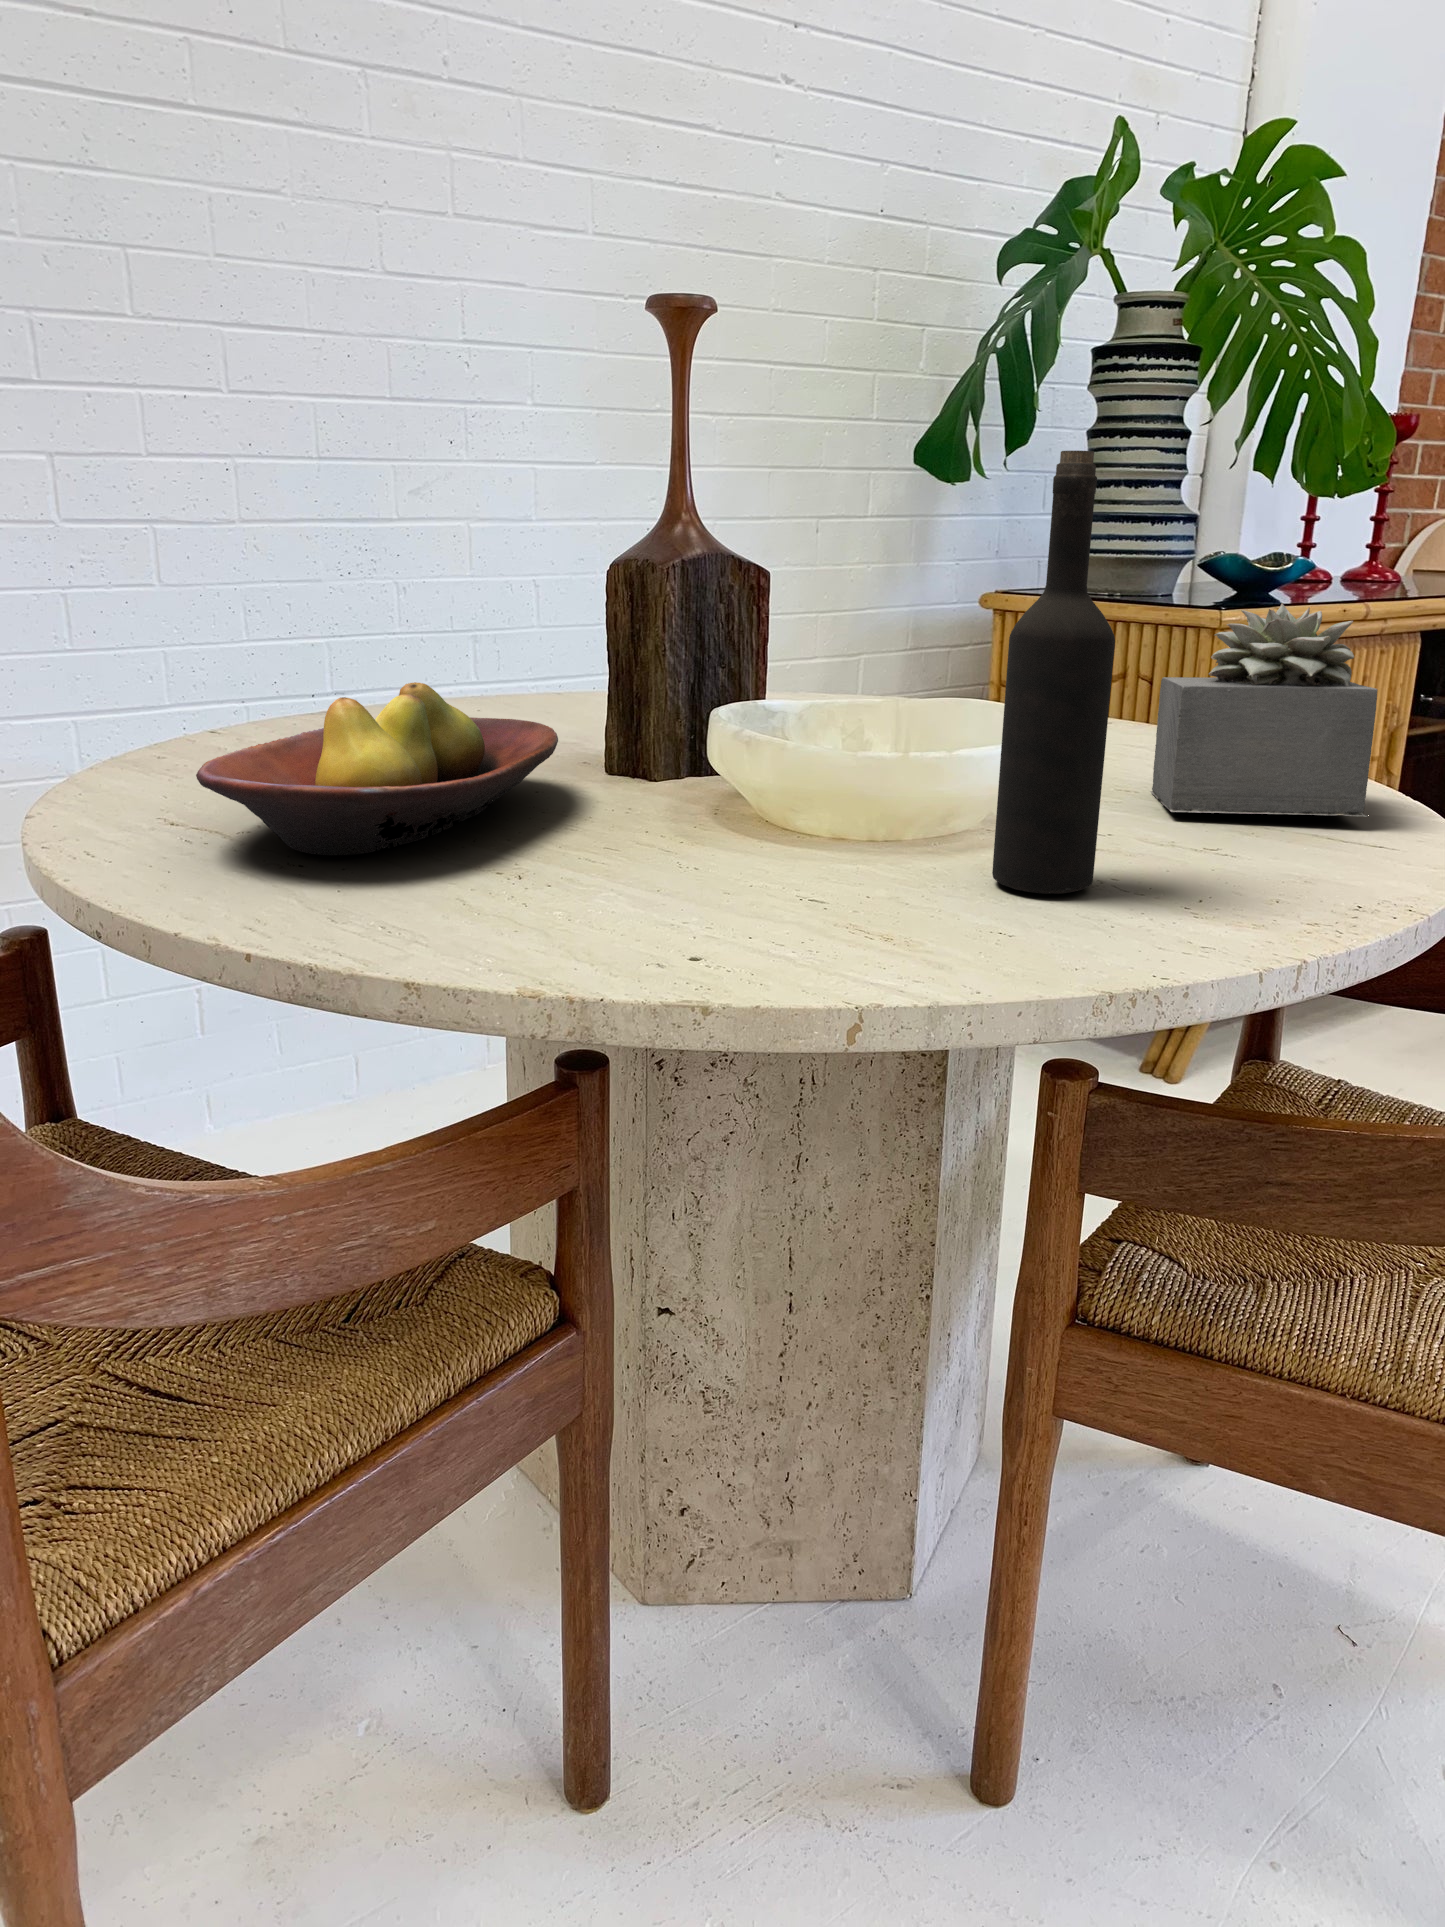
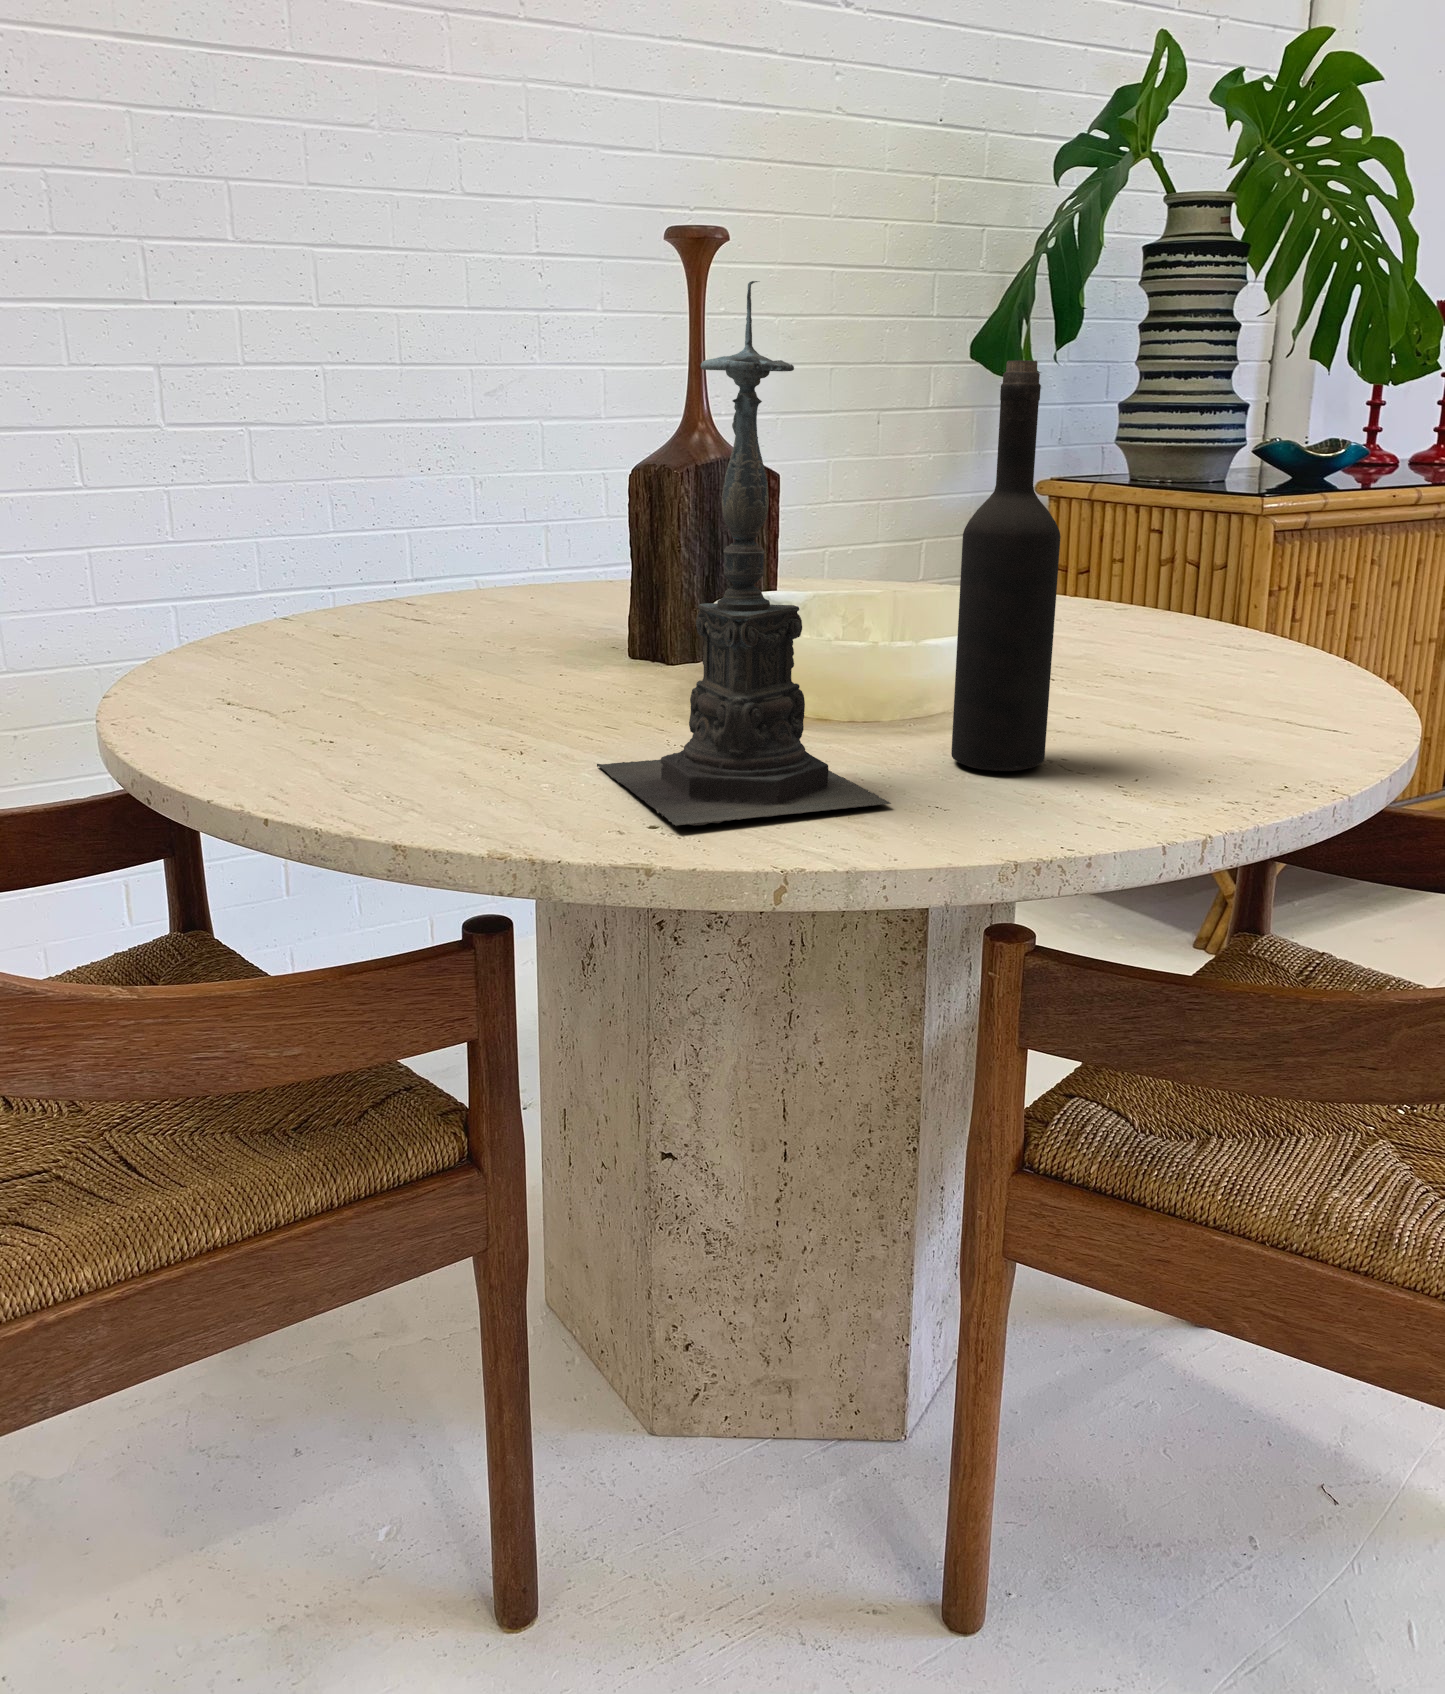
candle holder: none [611,357,947,958] -> present [597,281,891,826]
succulent plant: present [1151,603,1378,816] -> none [1136,497,1343,700]
fruit bowl: present [196,682,558,855] -> none [235,576,573,733]

